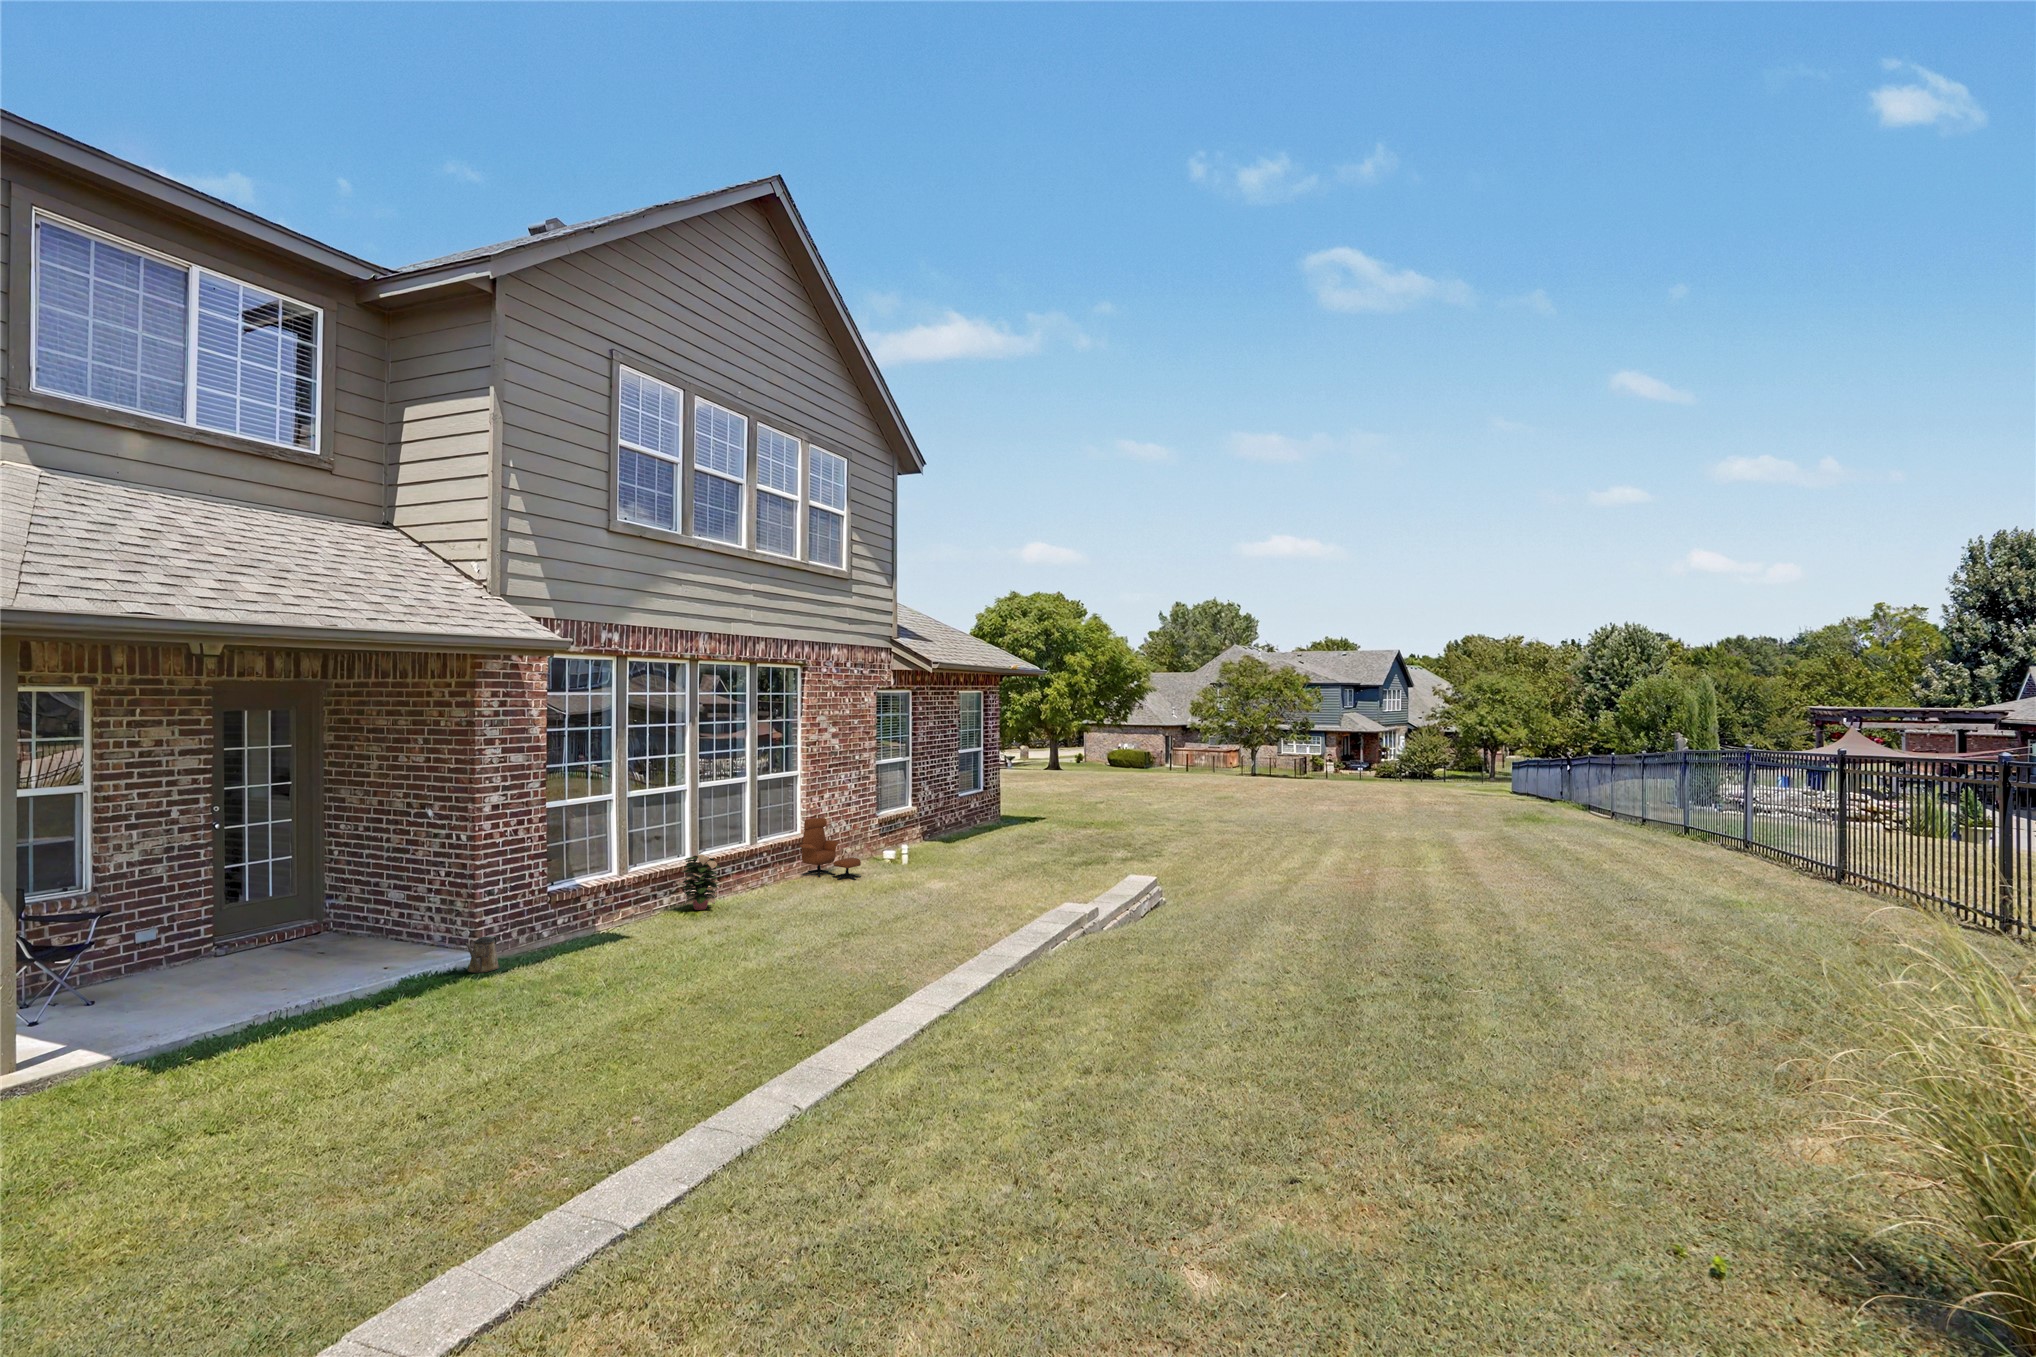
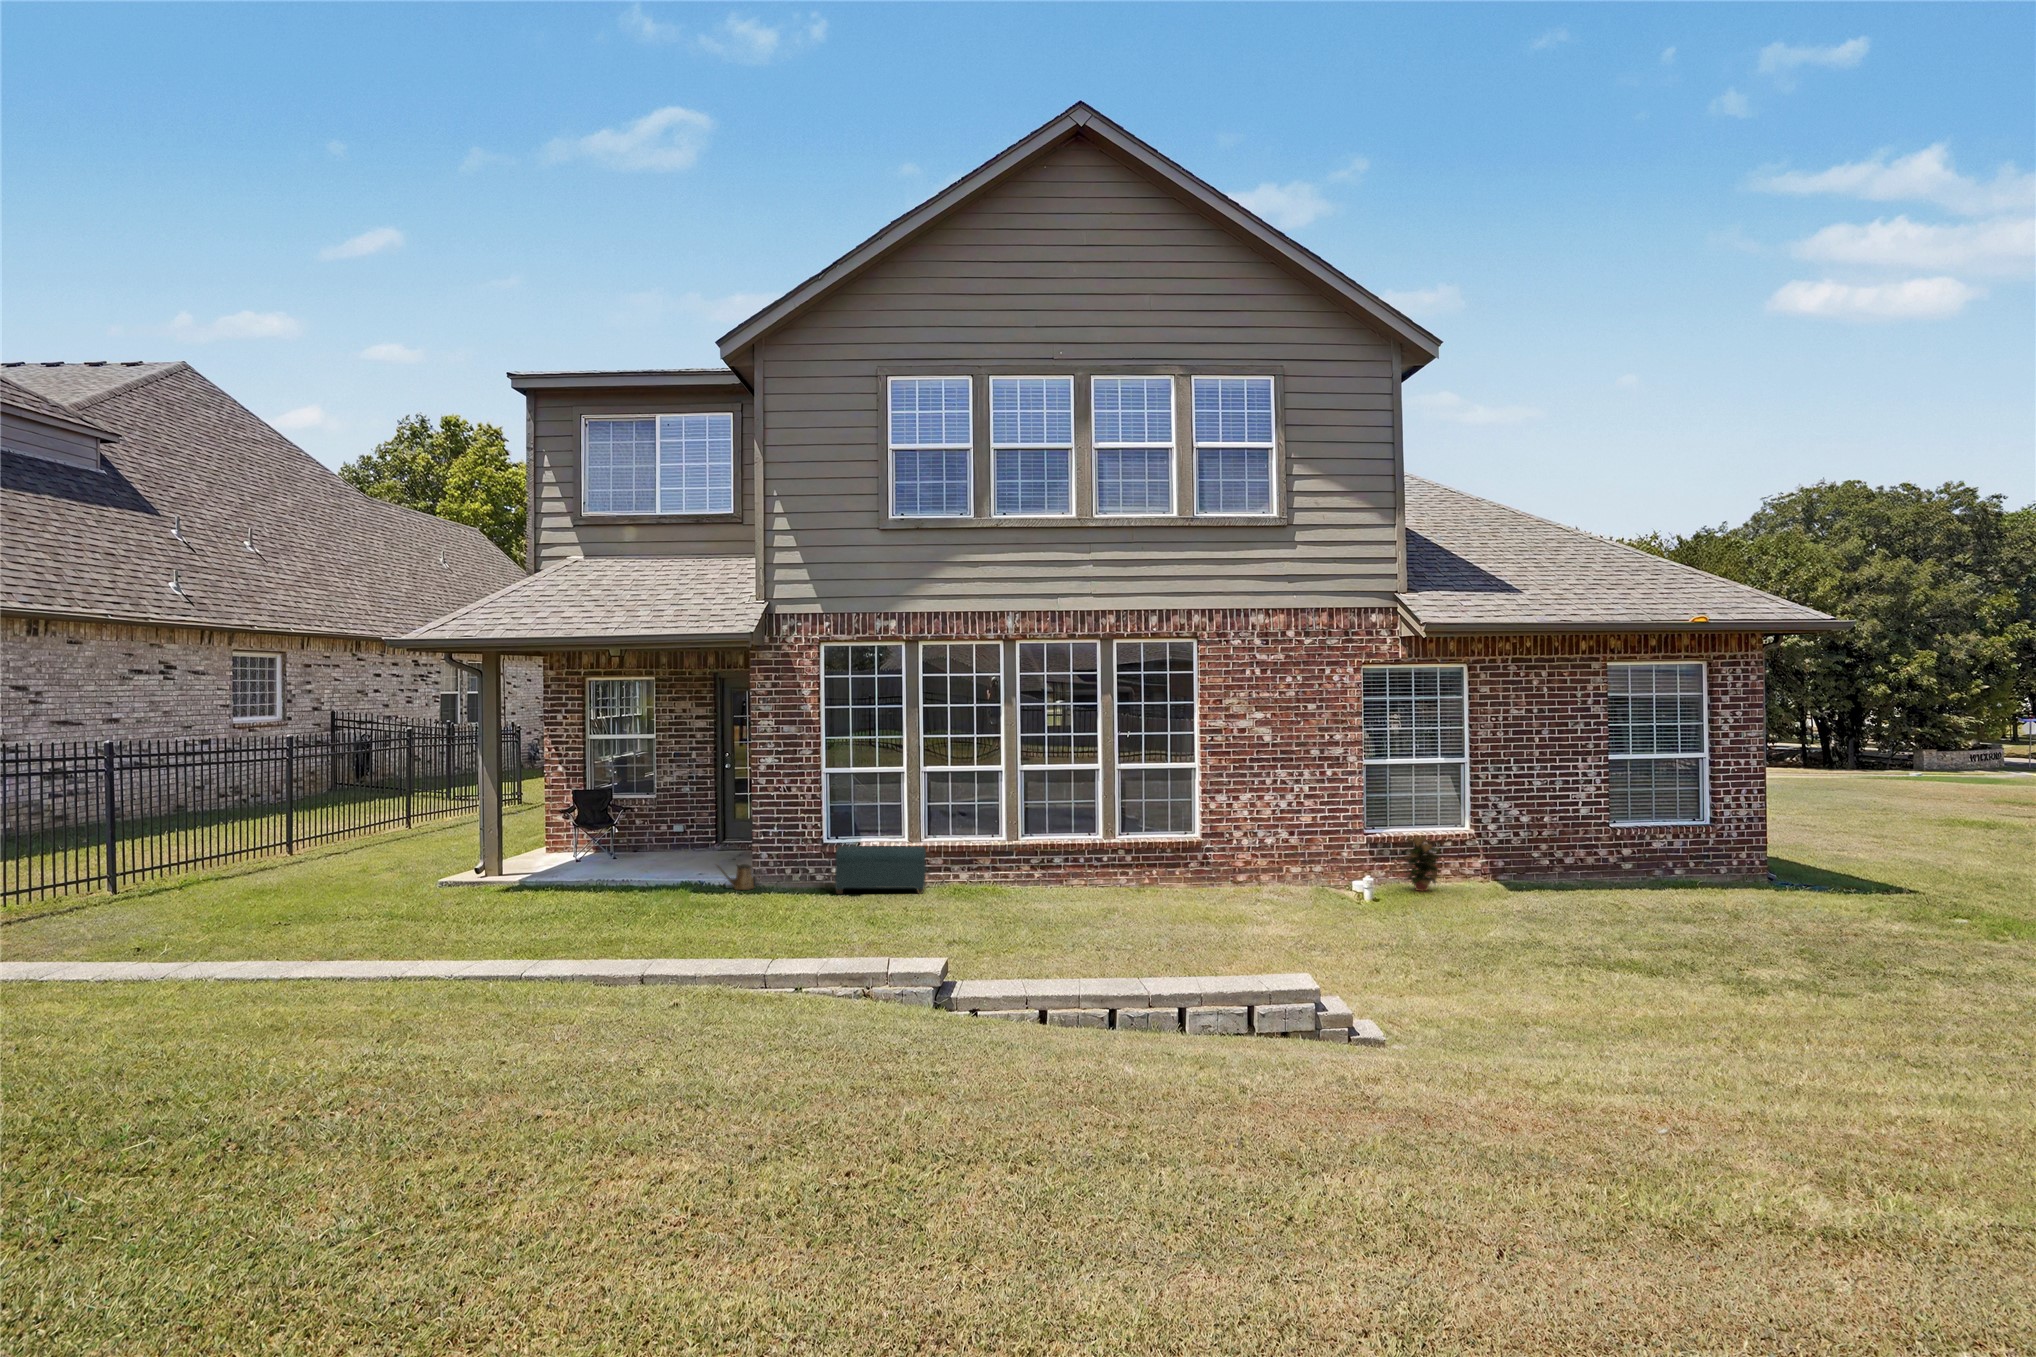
lounge chair: present [800,818,861,880] -> none [1179,823,1238,905]
decorative plant: present [681,854,720,910] -> present [1404,837,1439,891]
bench: none [571,876,675,944] -> present [835,846,926,894]

